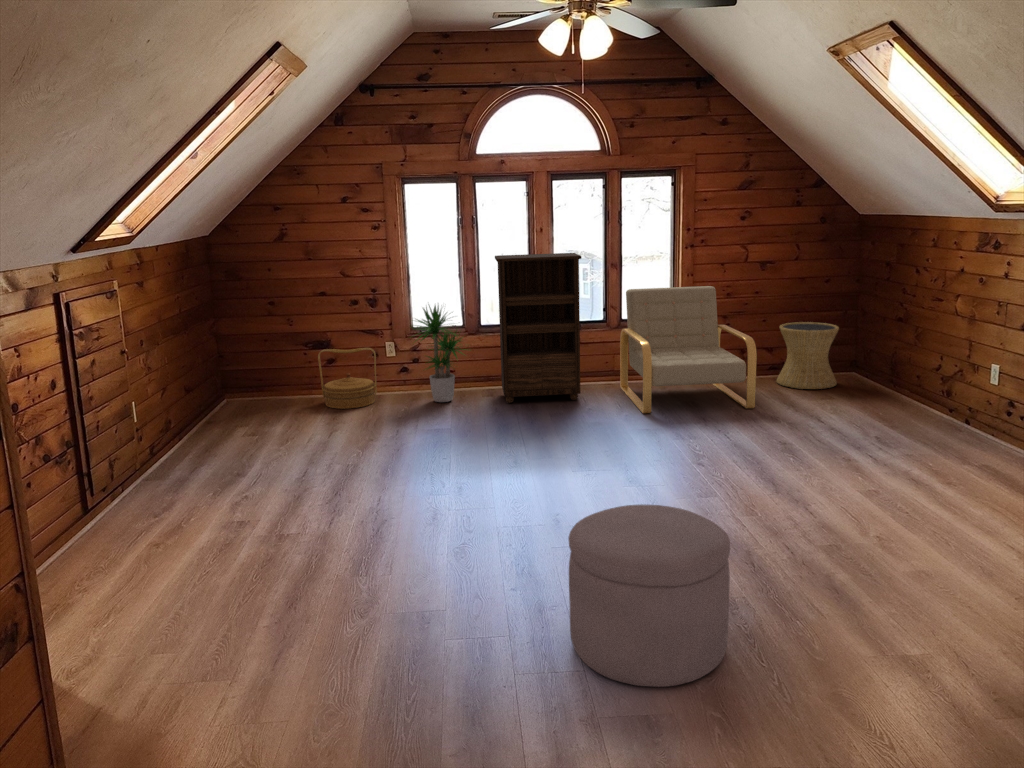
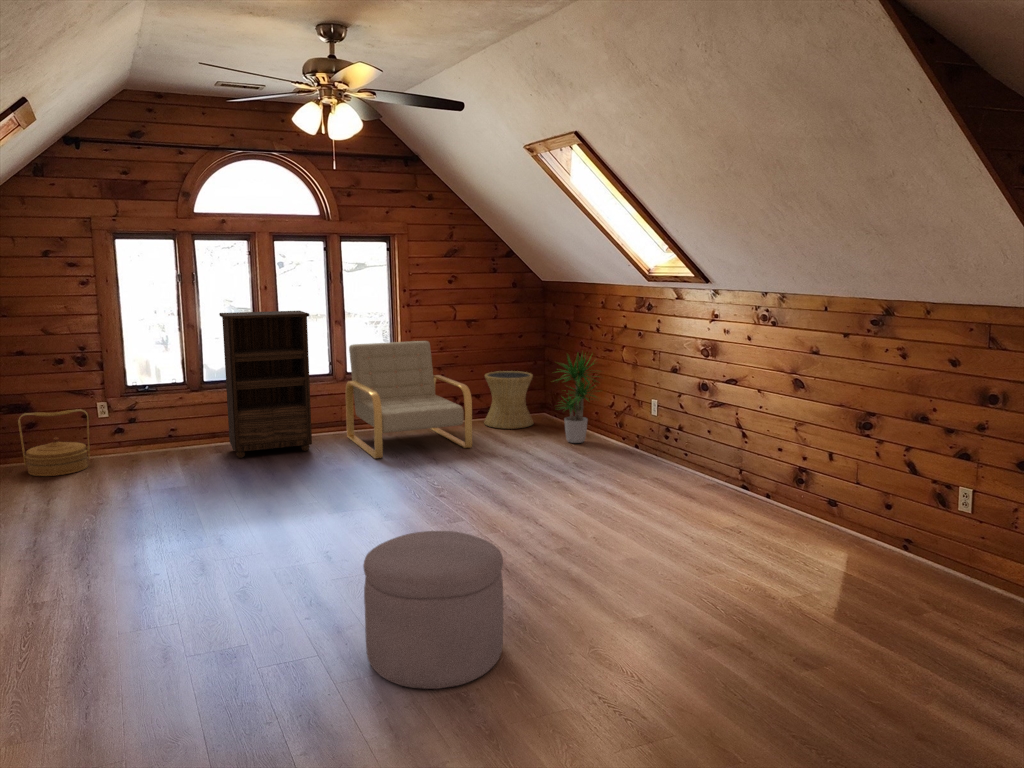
potted plant: present [417,306,466,402] -> present [558,353,599,443]

